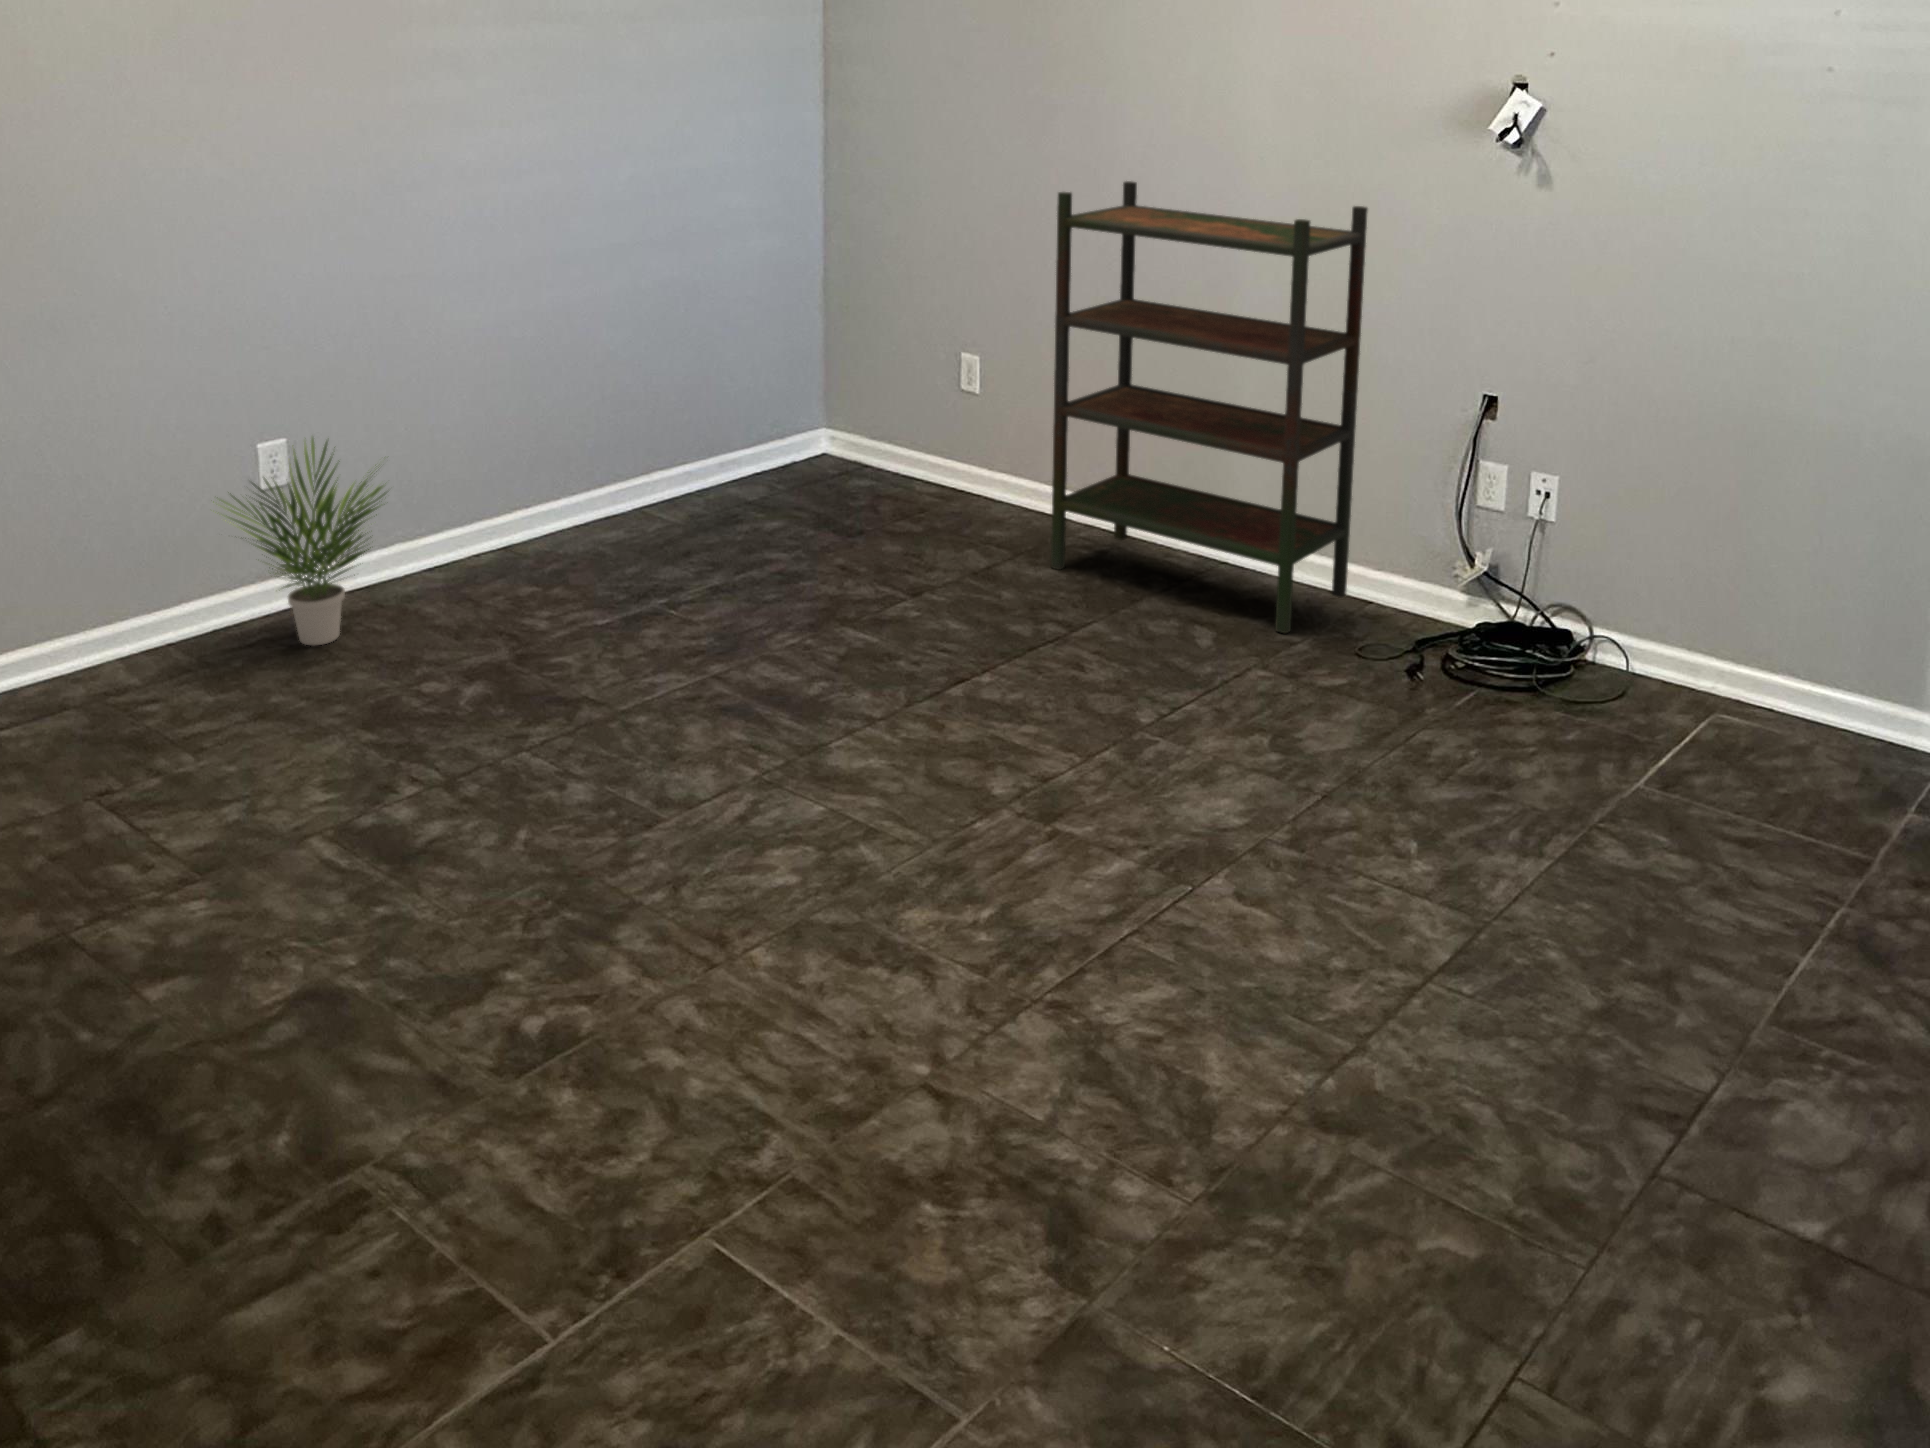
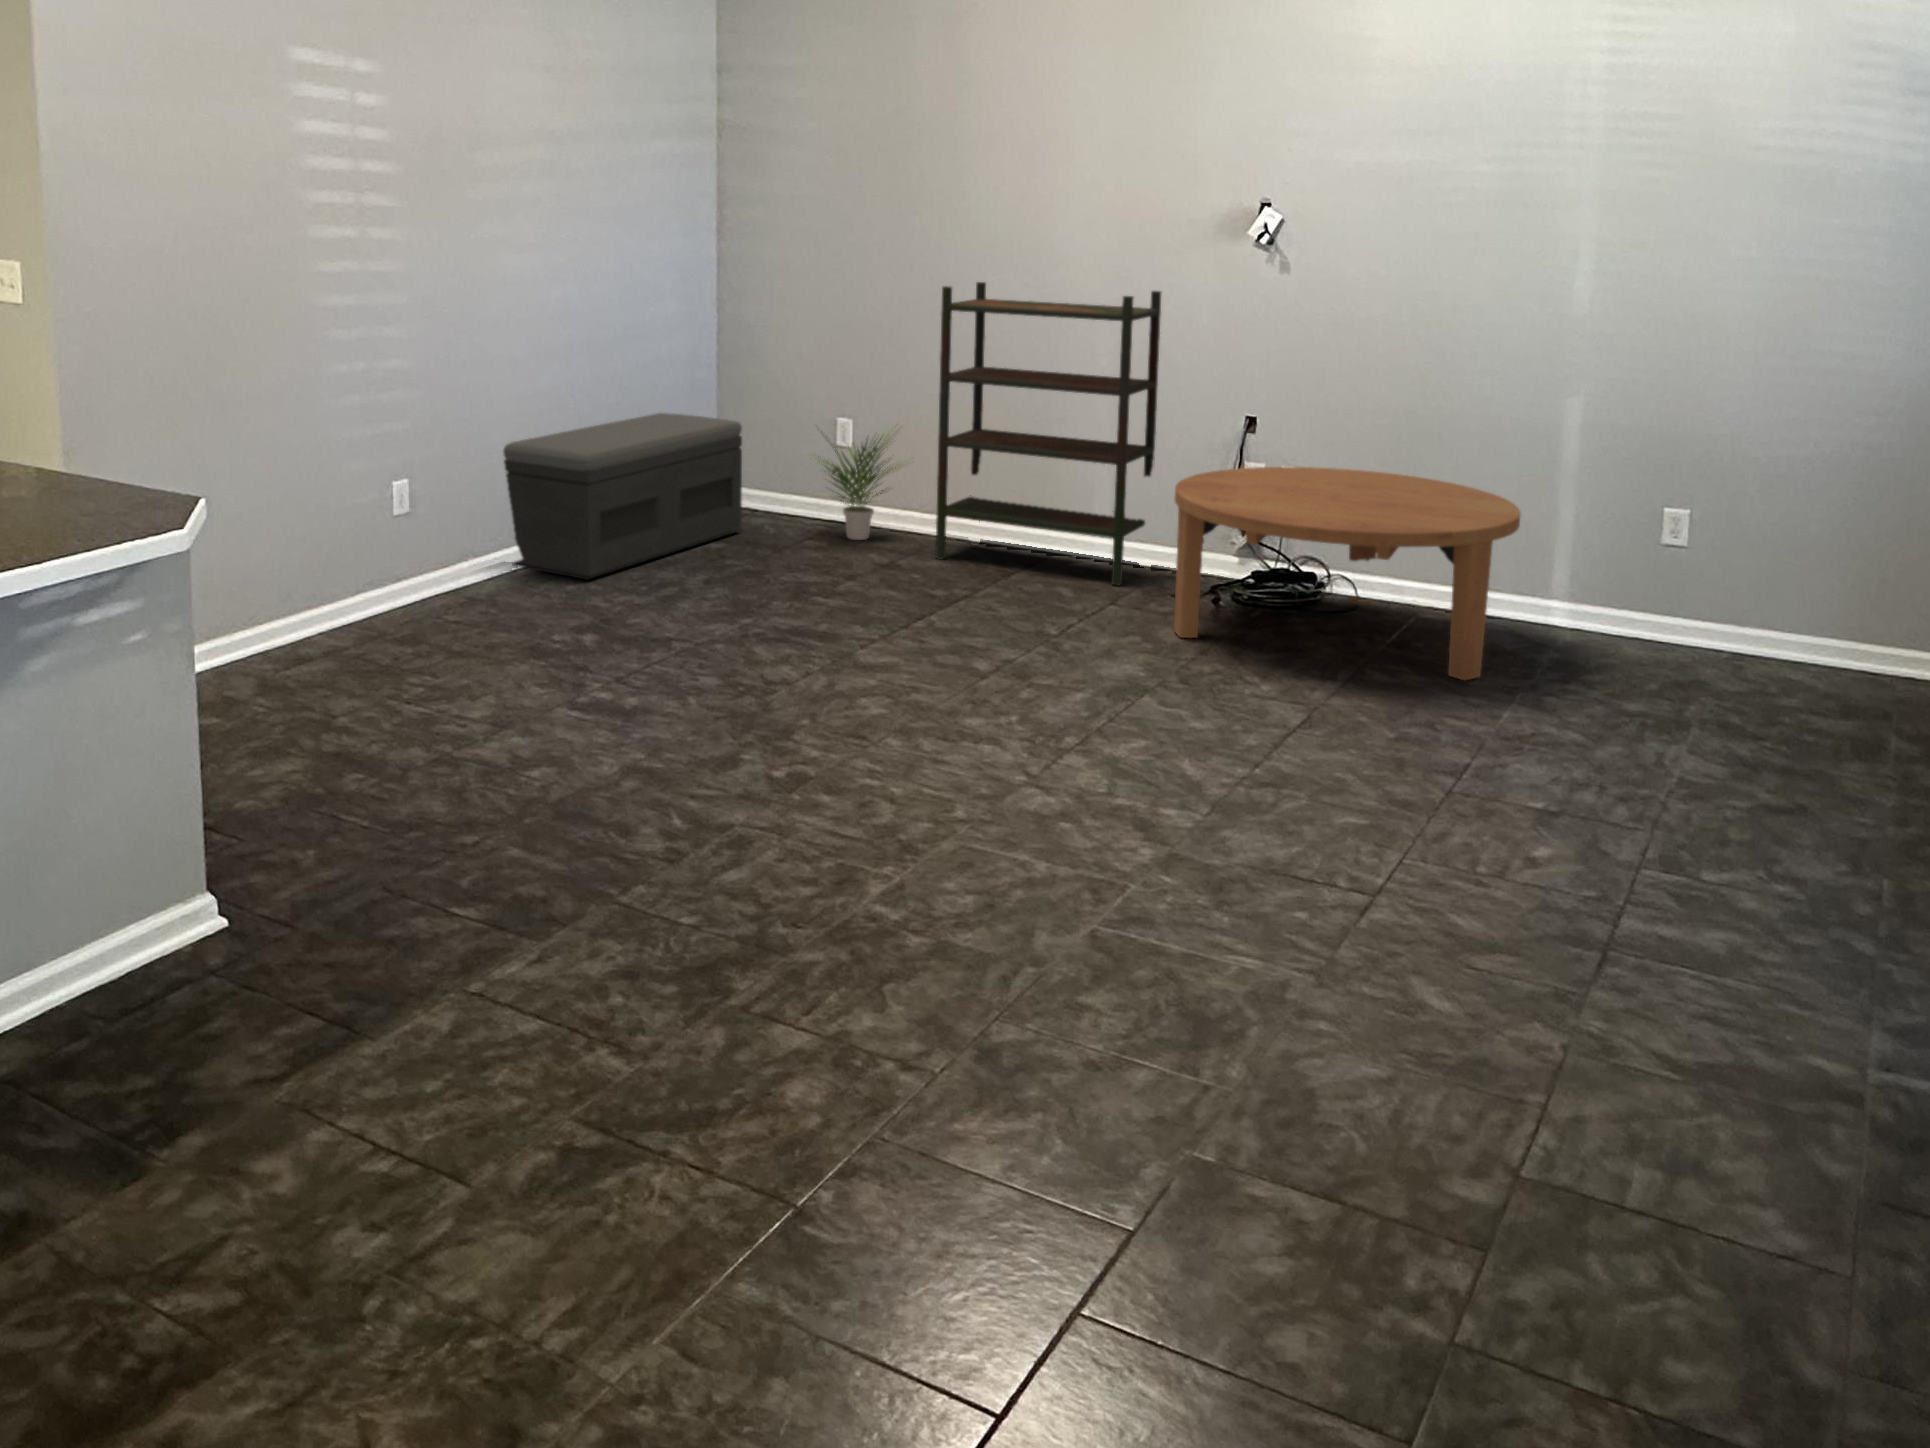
storage bench: none [444,342,815,595] -> present [503,413,742,580]
potted plant: present [213,438,386,645] -> present [818,424,908,540]
coffee table: none [1325,479,1868,885] -> present [1174,467,1520,680]

